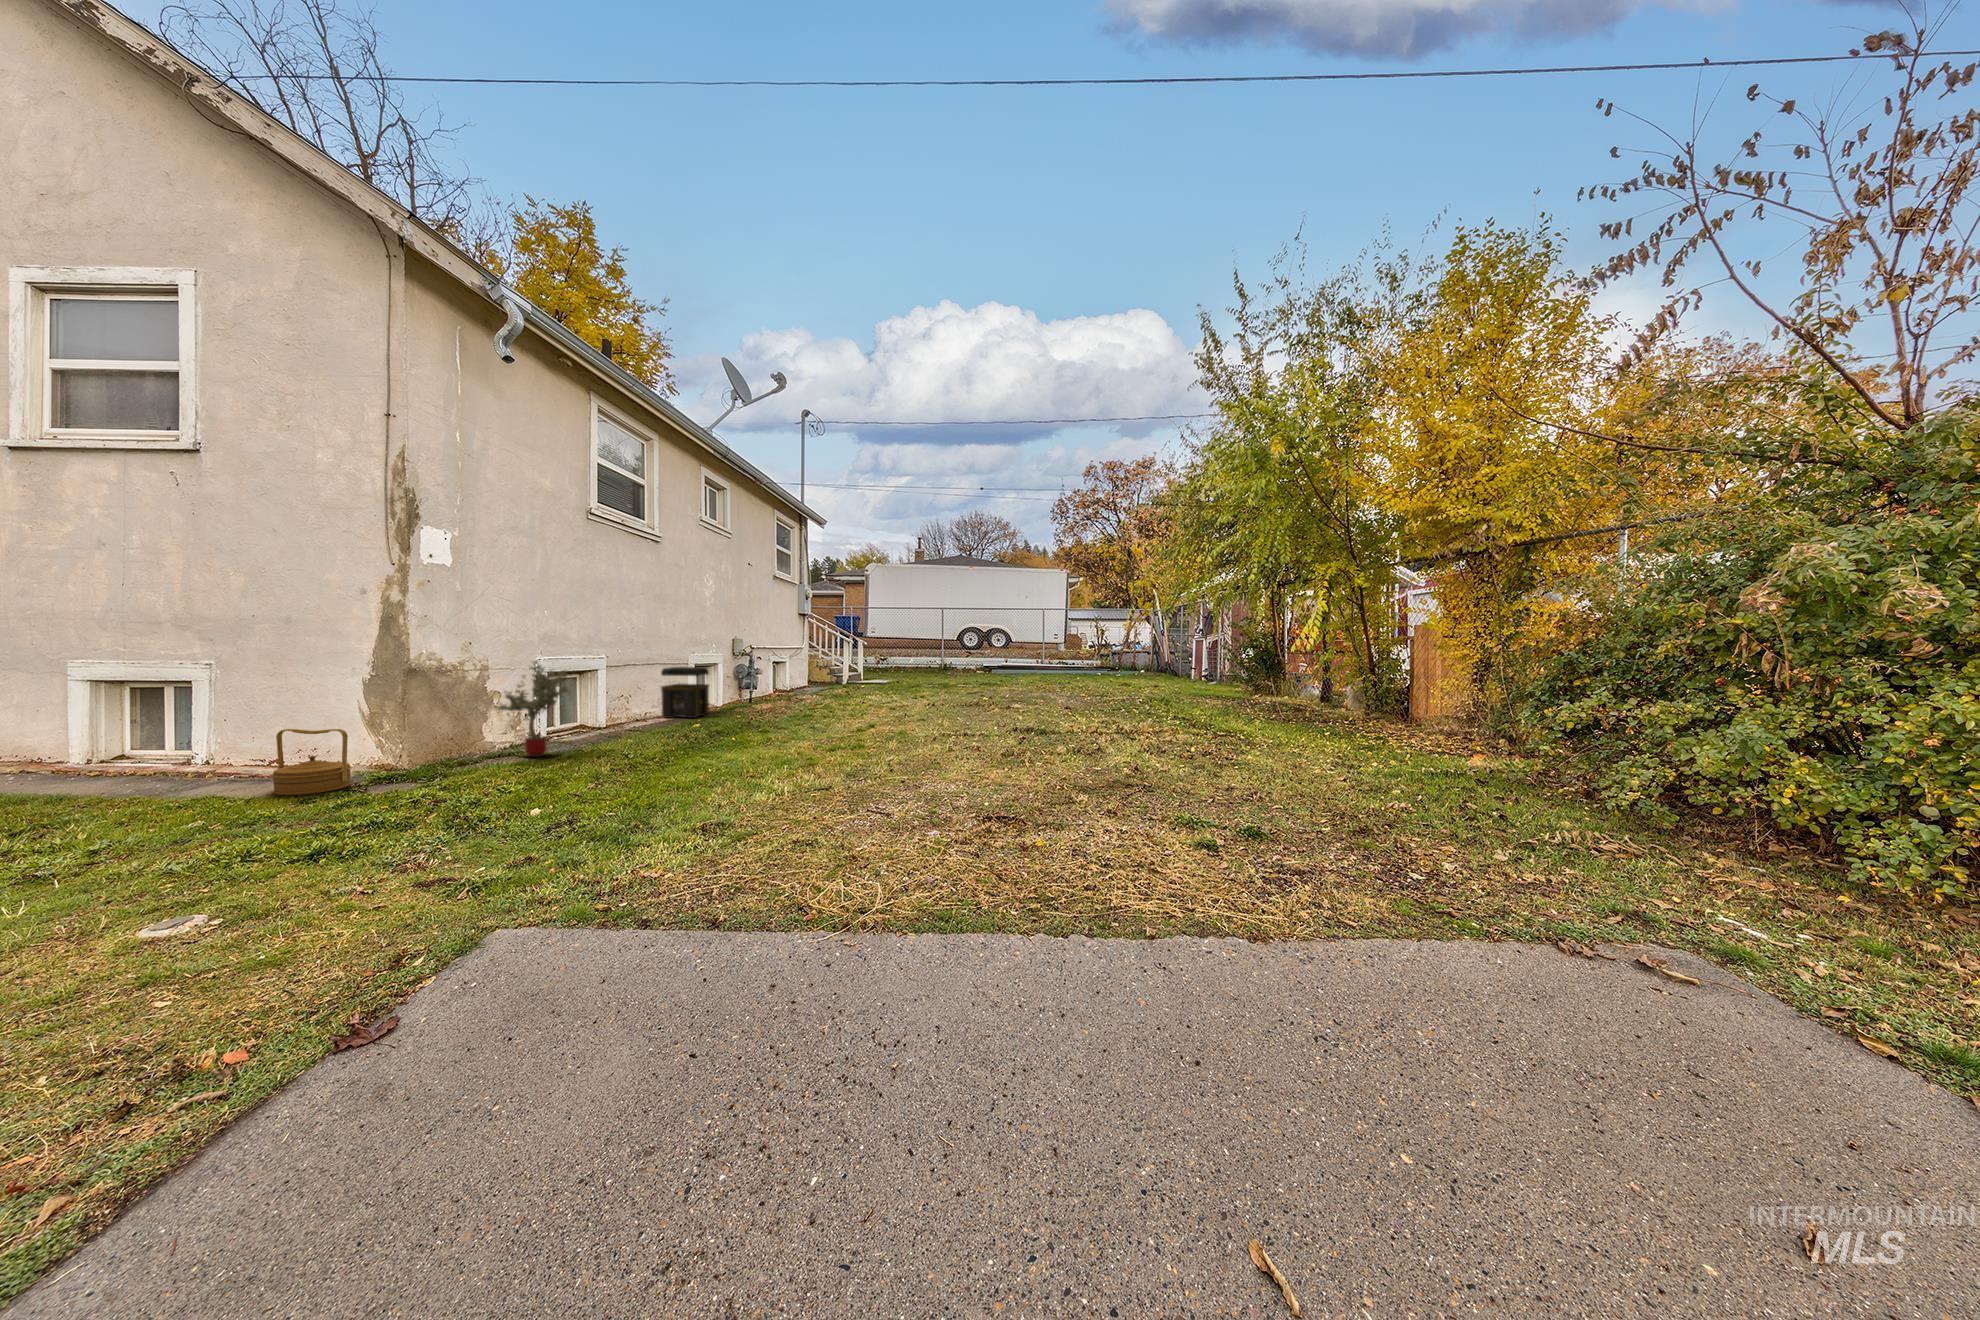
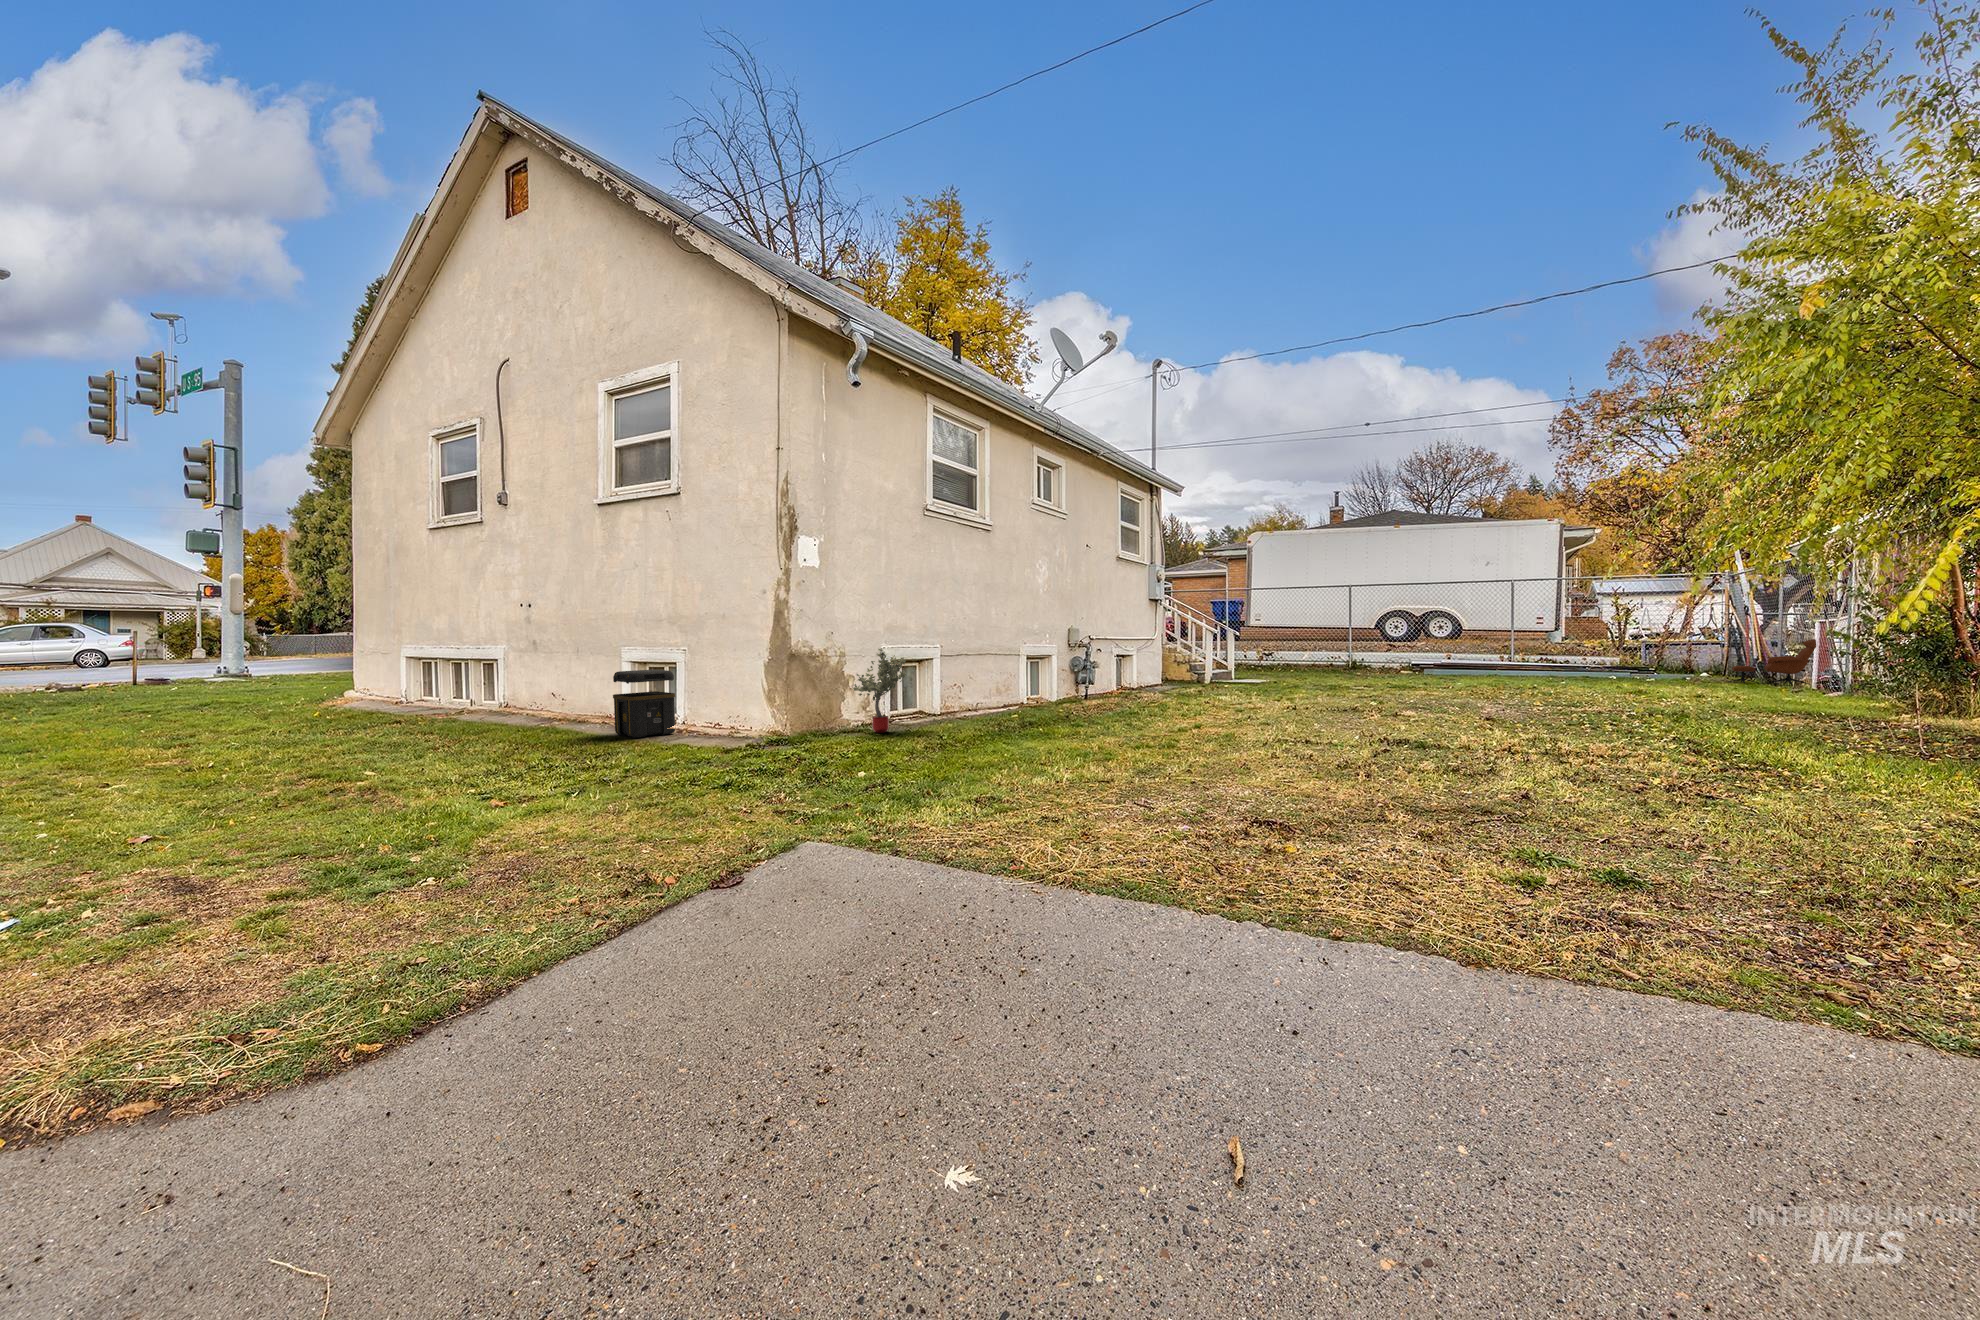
lounge chair: none [1174,653,1215,681] -> present [1729,639,1816,685]
toolbox: present [661,667,710,718] -> present [613,670,675,738]
woven basket: present [271,729,352,795] -> none [712,699,757,748]

